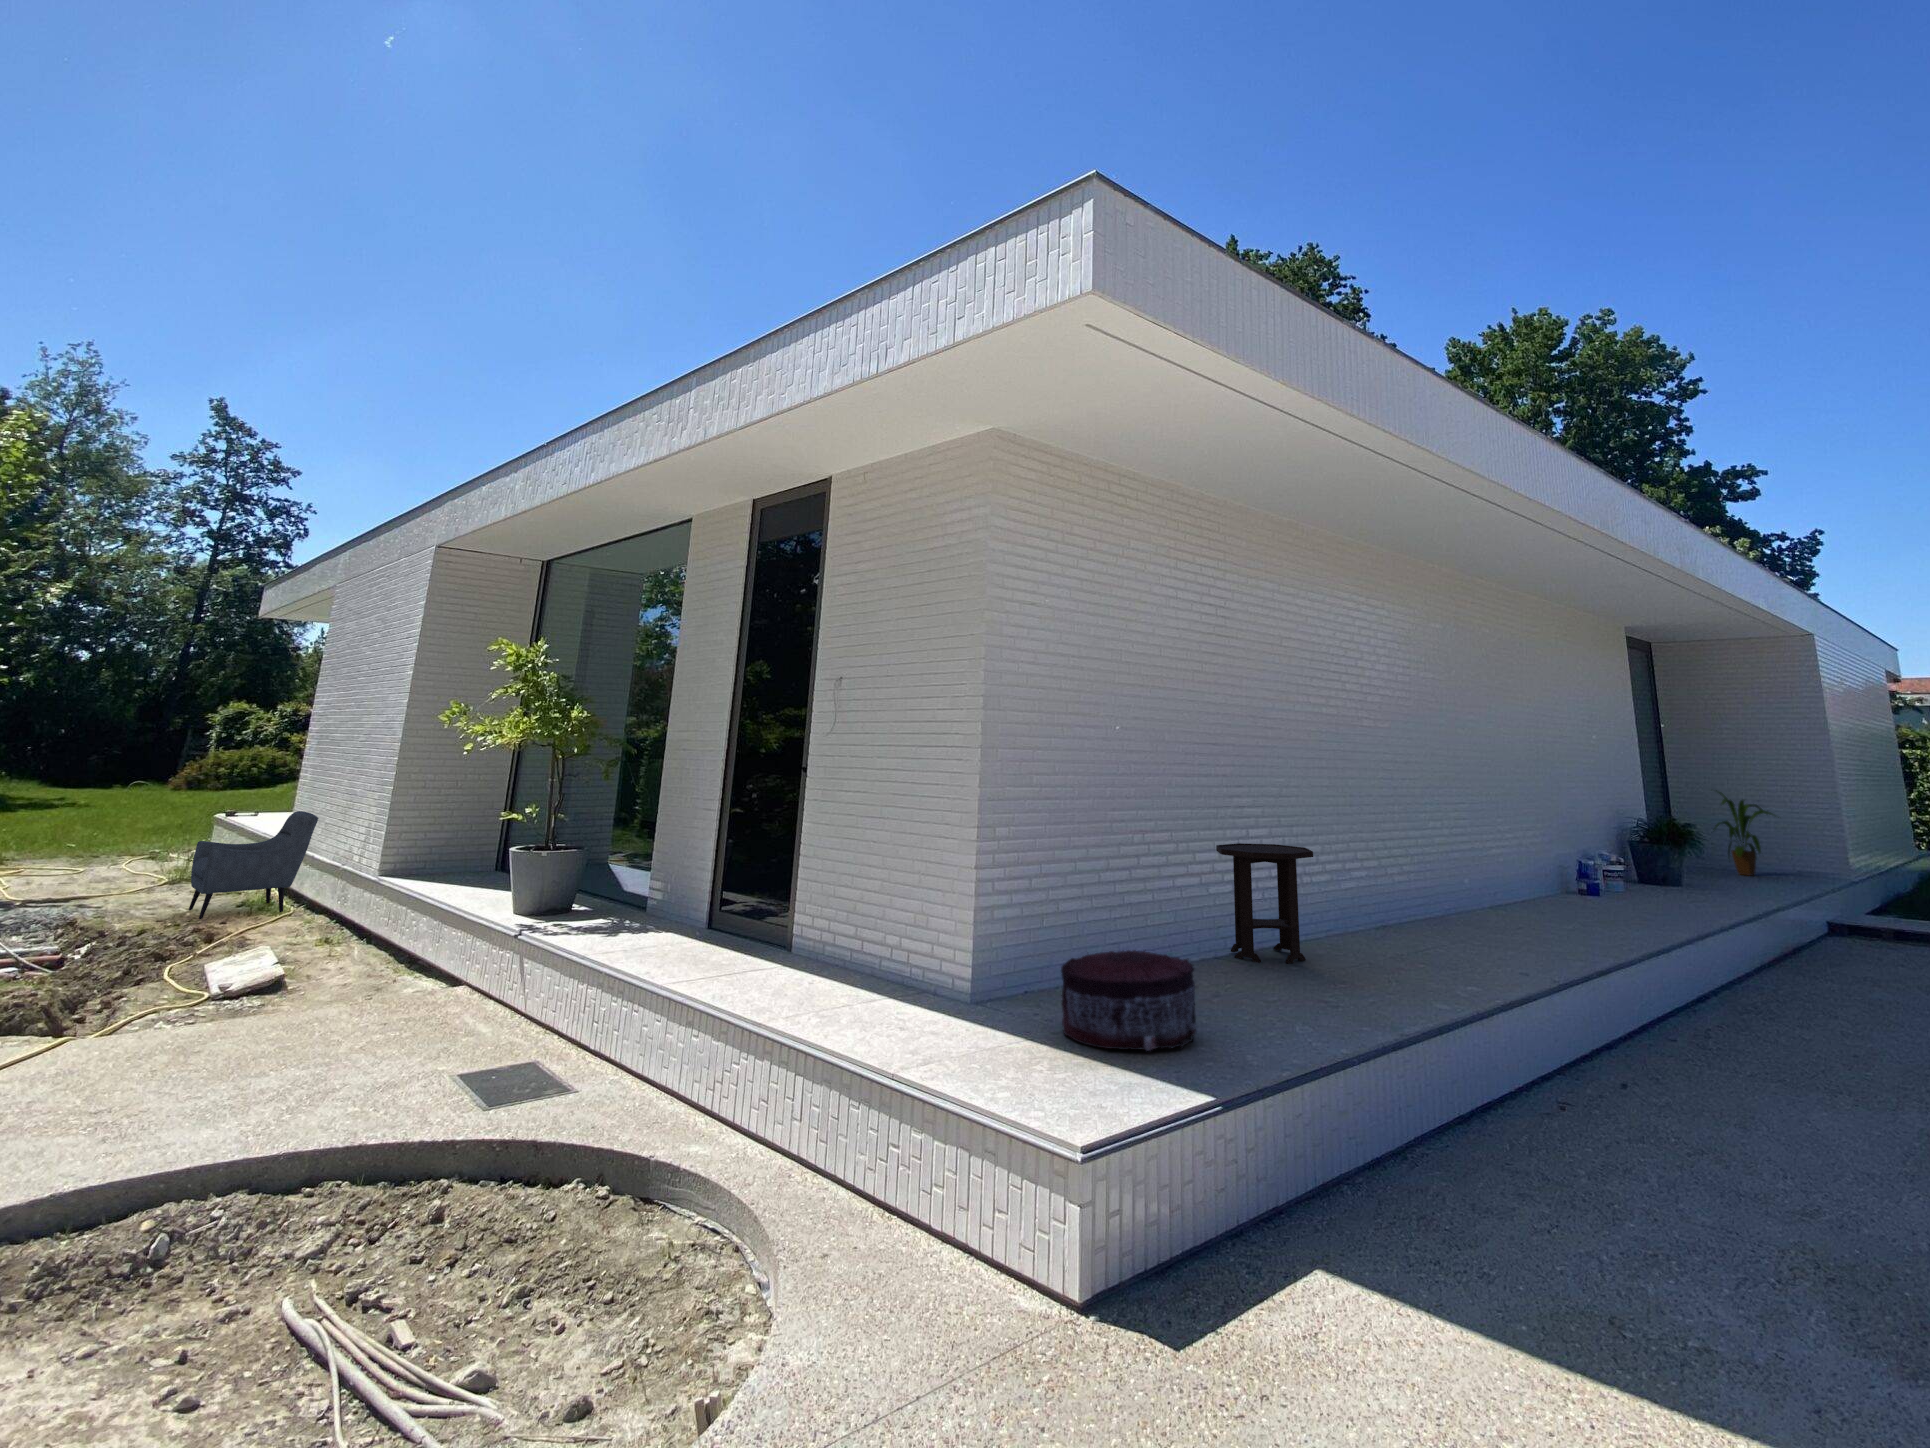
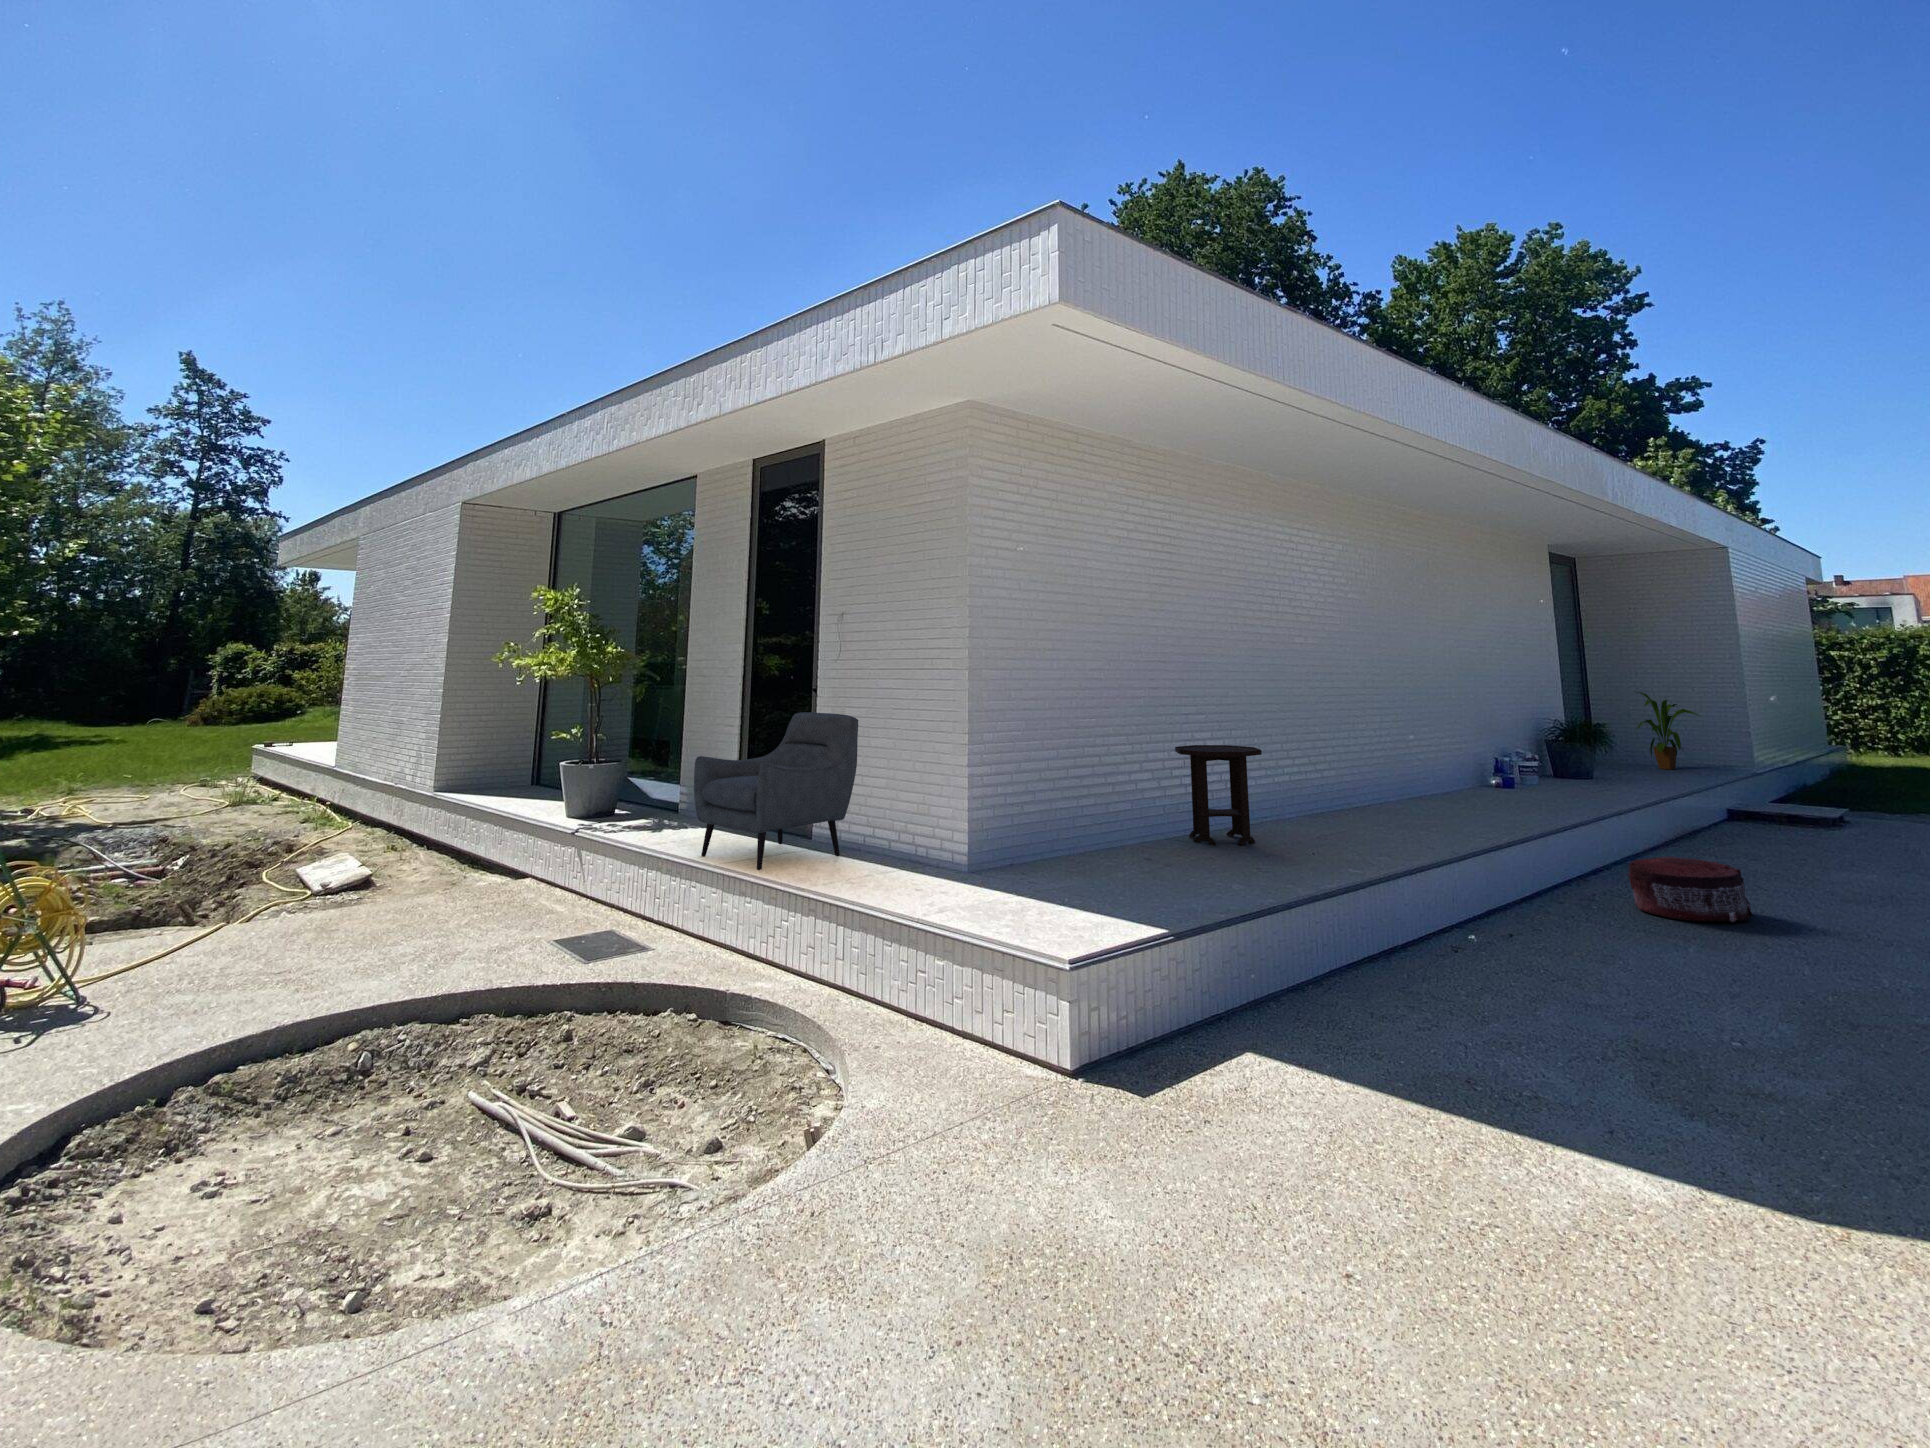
chair: present [189,811,319,919] -> present [694,712,858,870]
pouf: present [1061,950,1196,1051] -> present [1628,857,1753,922]

